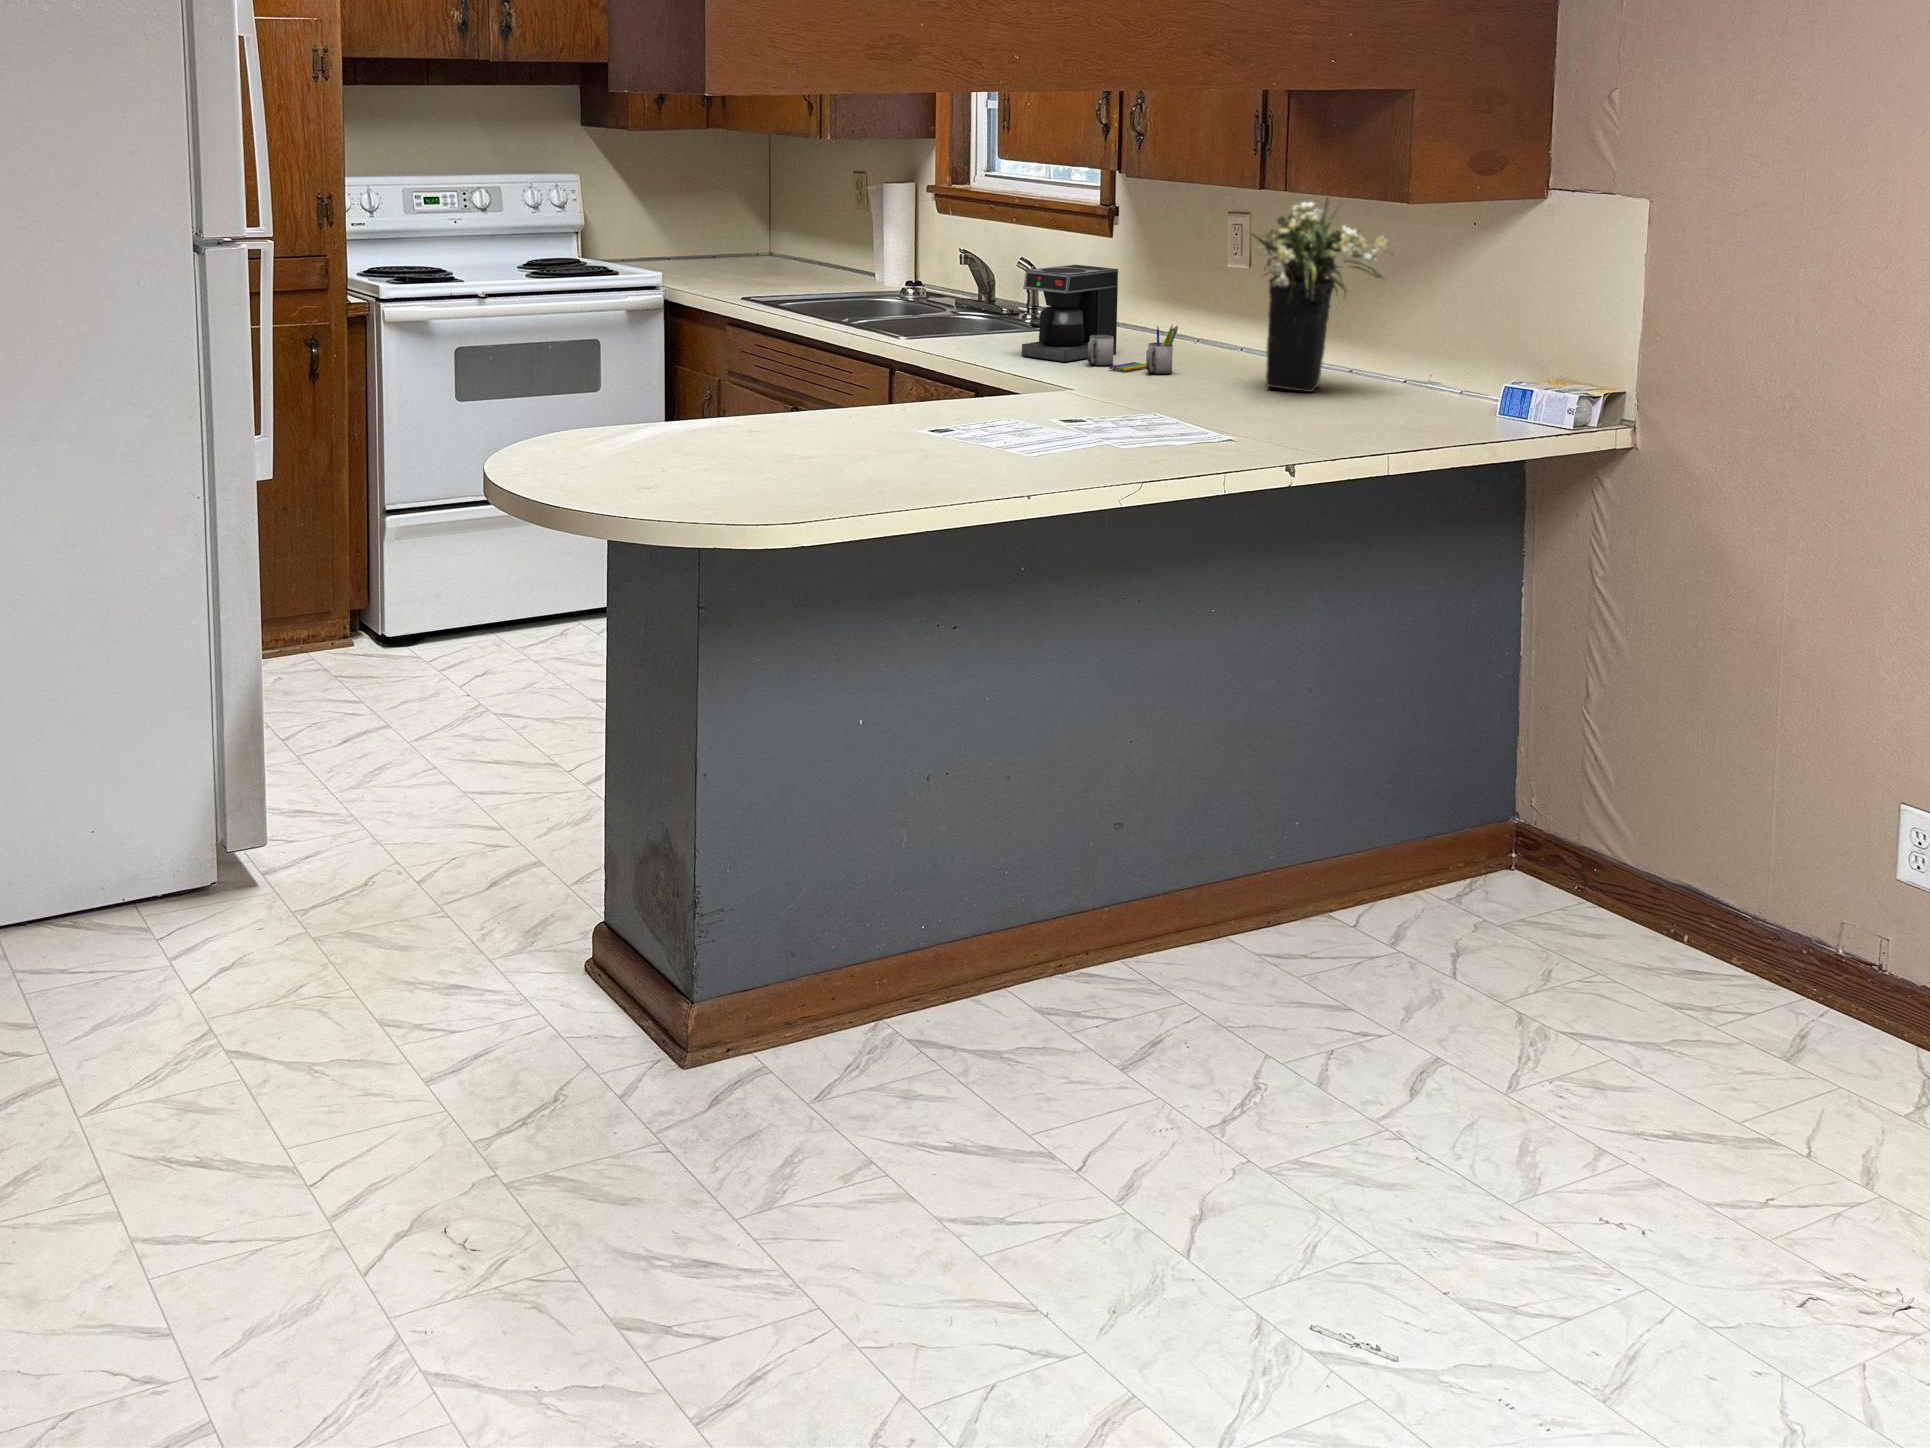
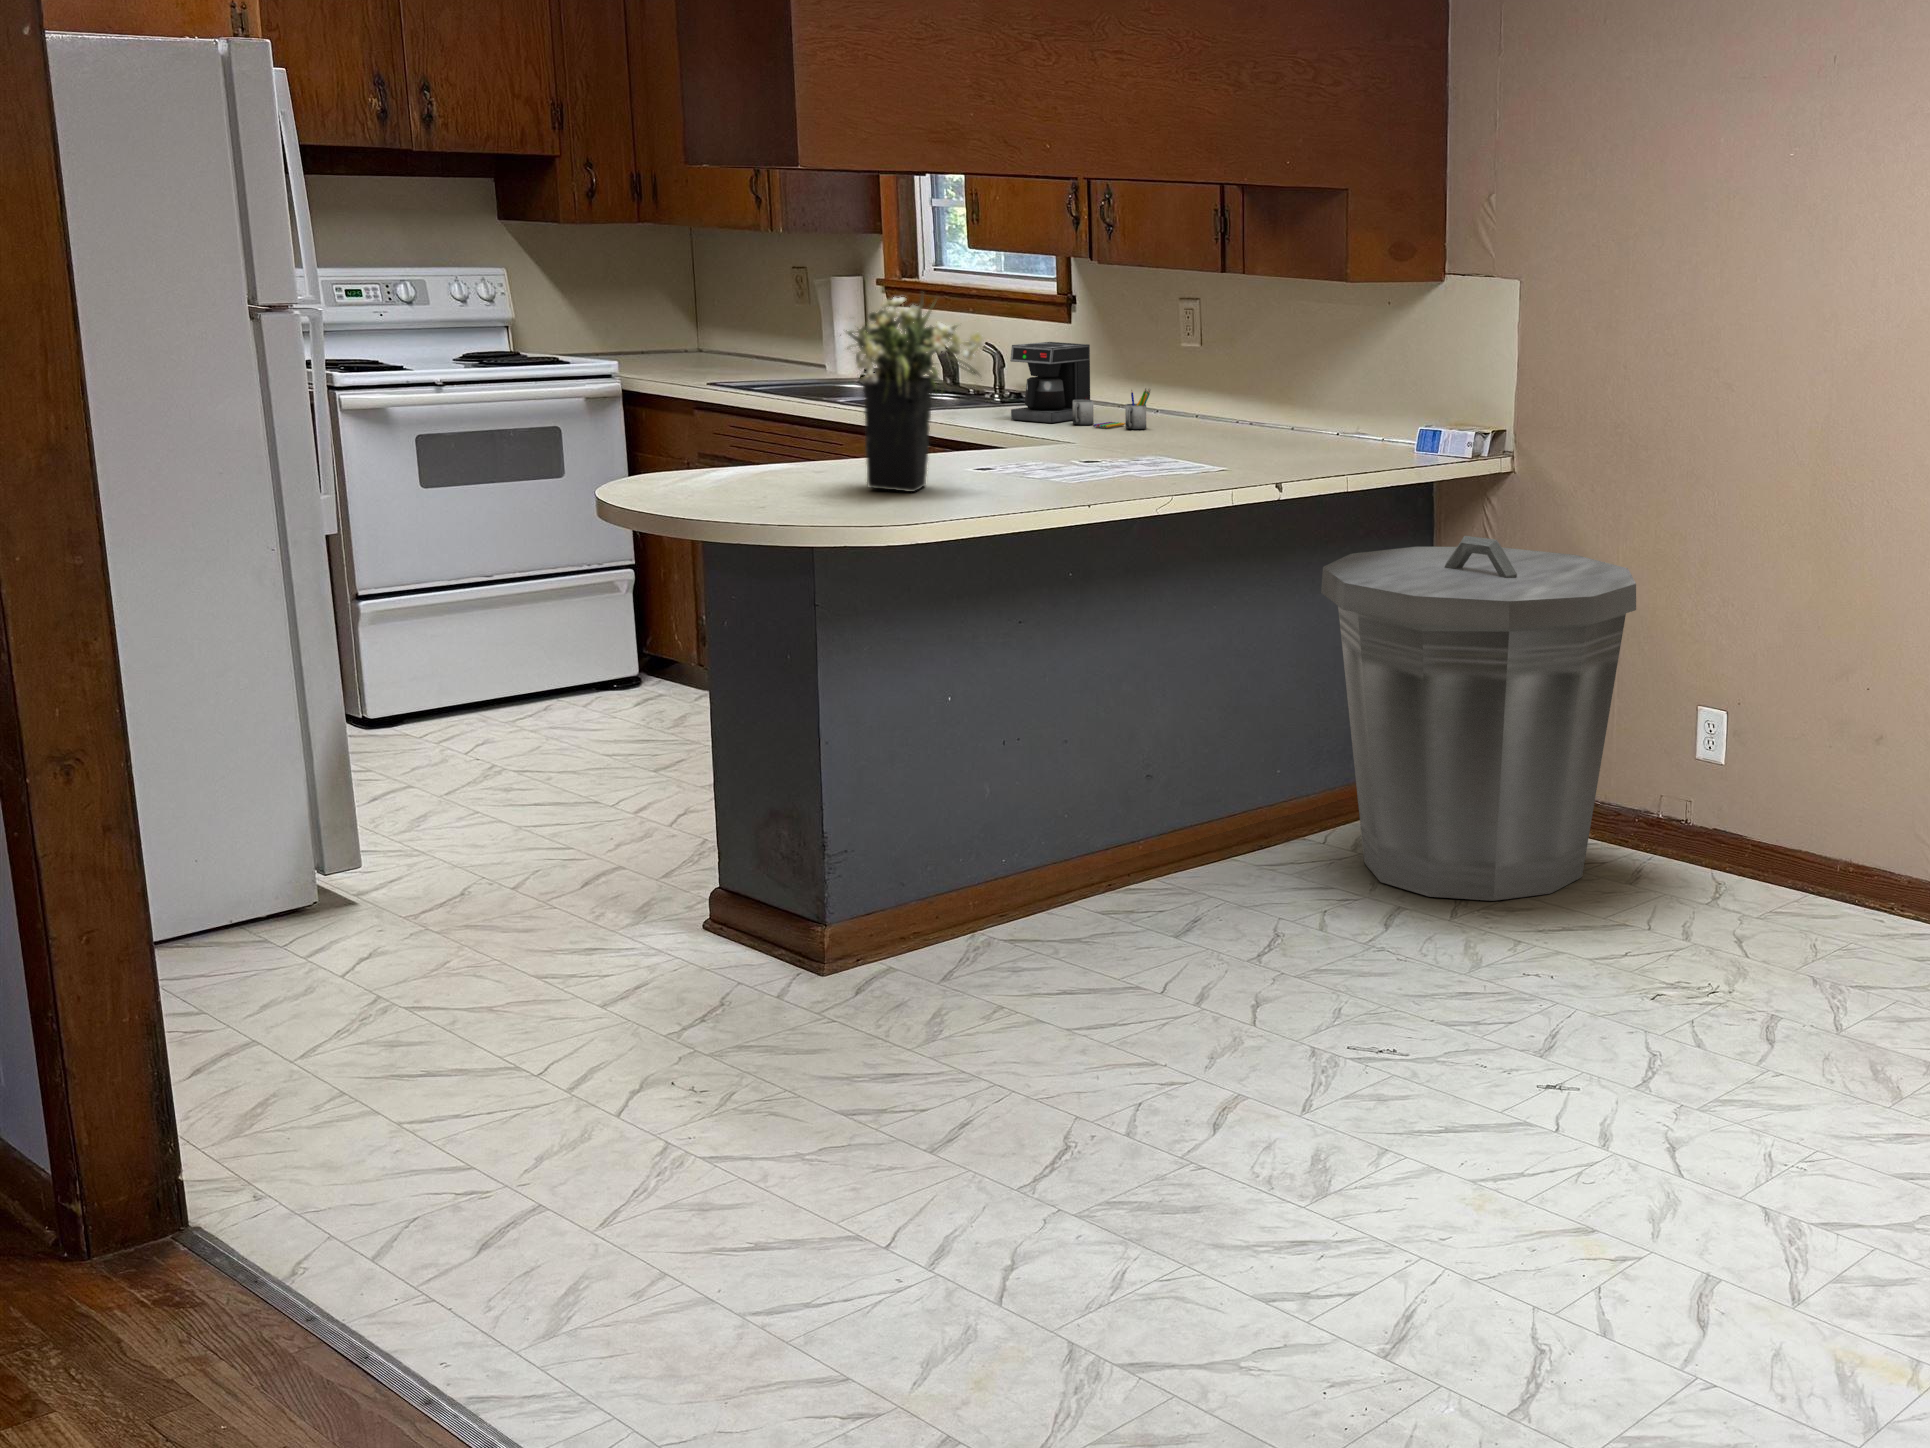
flower arrangement: present [1253,197,1394,392] -> present [847,294,992,492]
trash can: none [1352,545,1797,1064] -> present [1321,536,1636,901]

